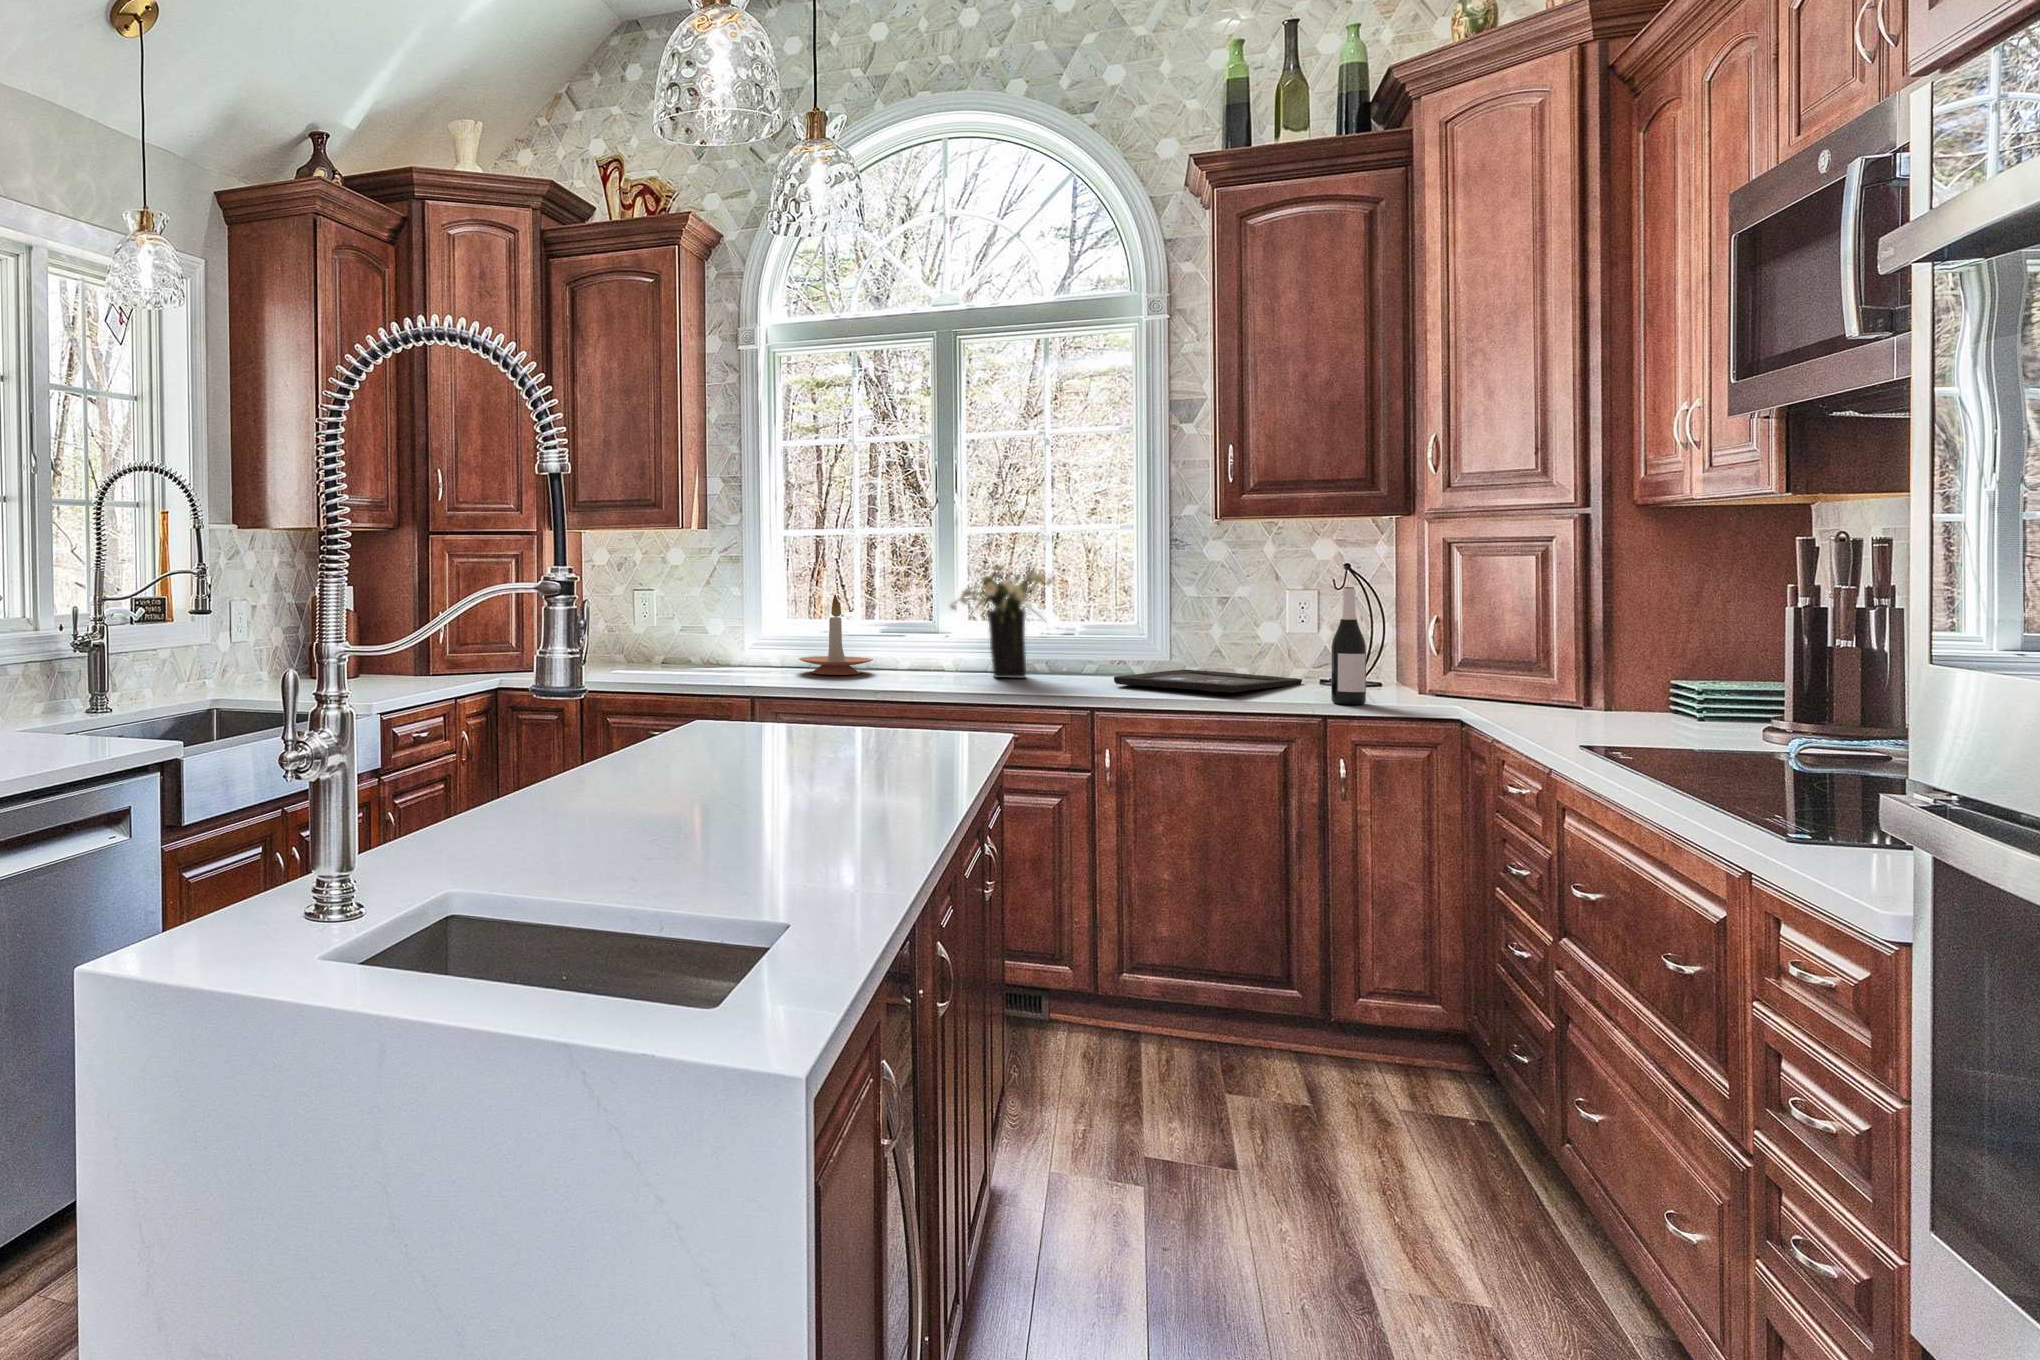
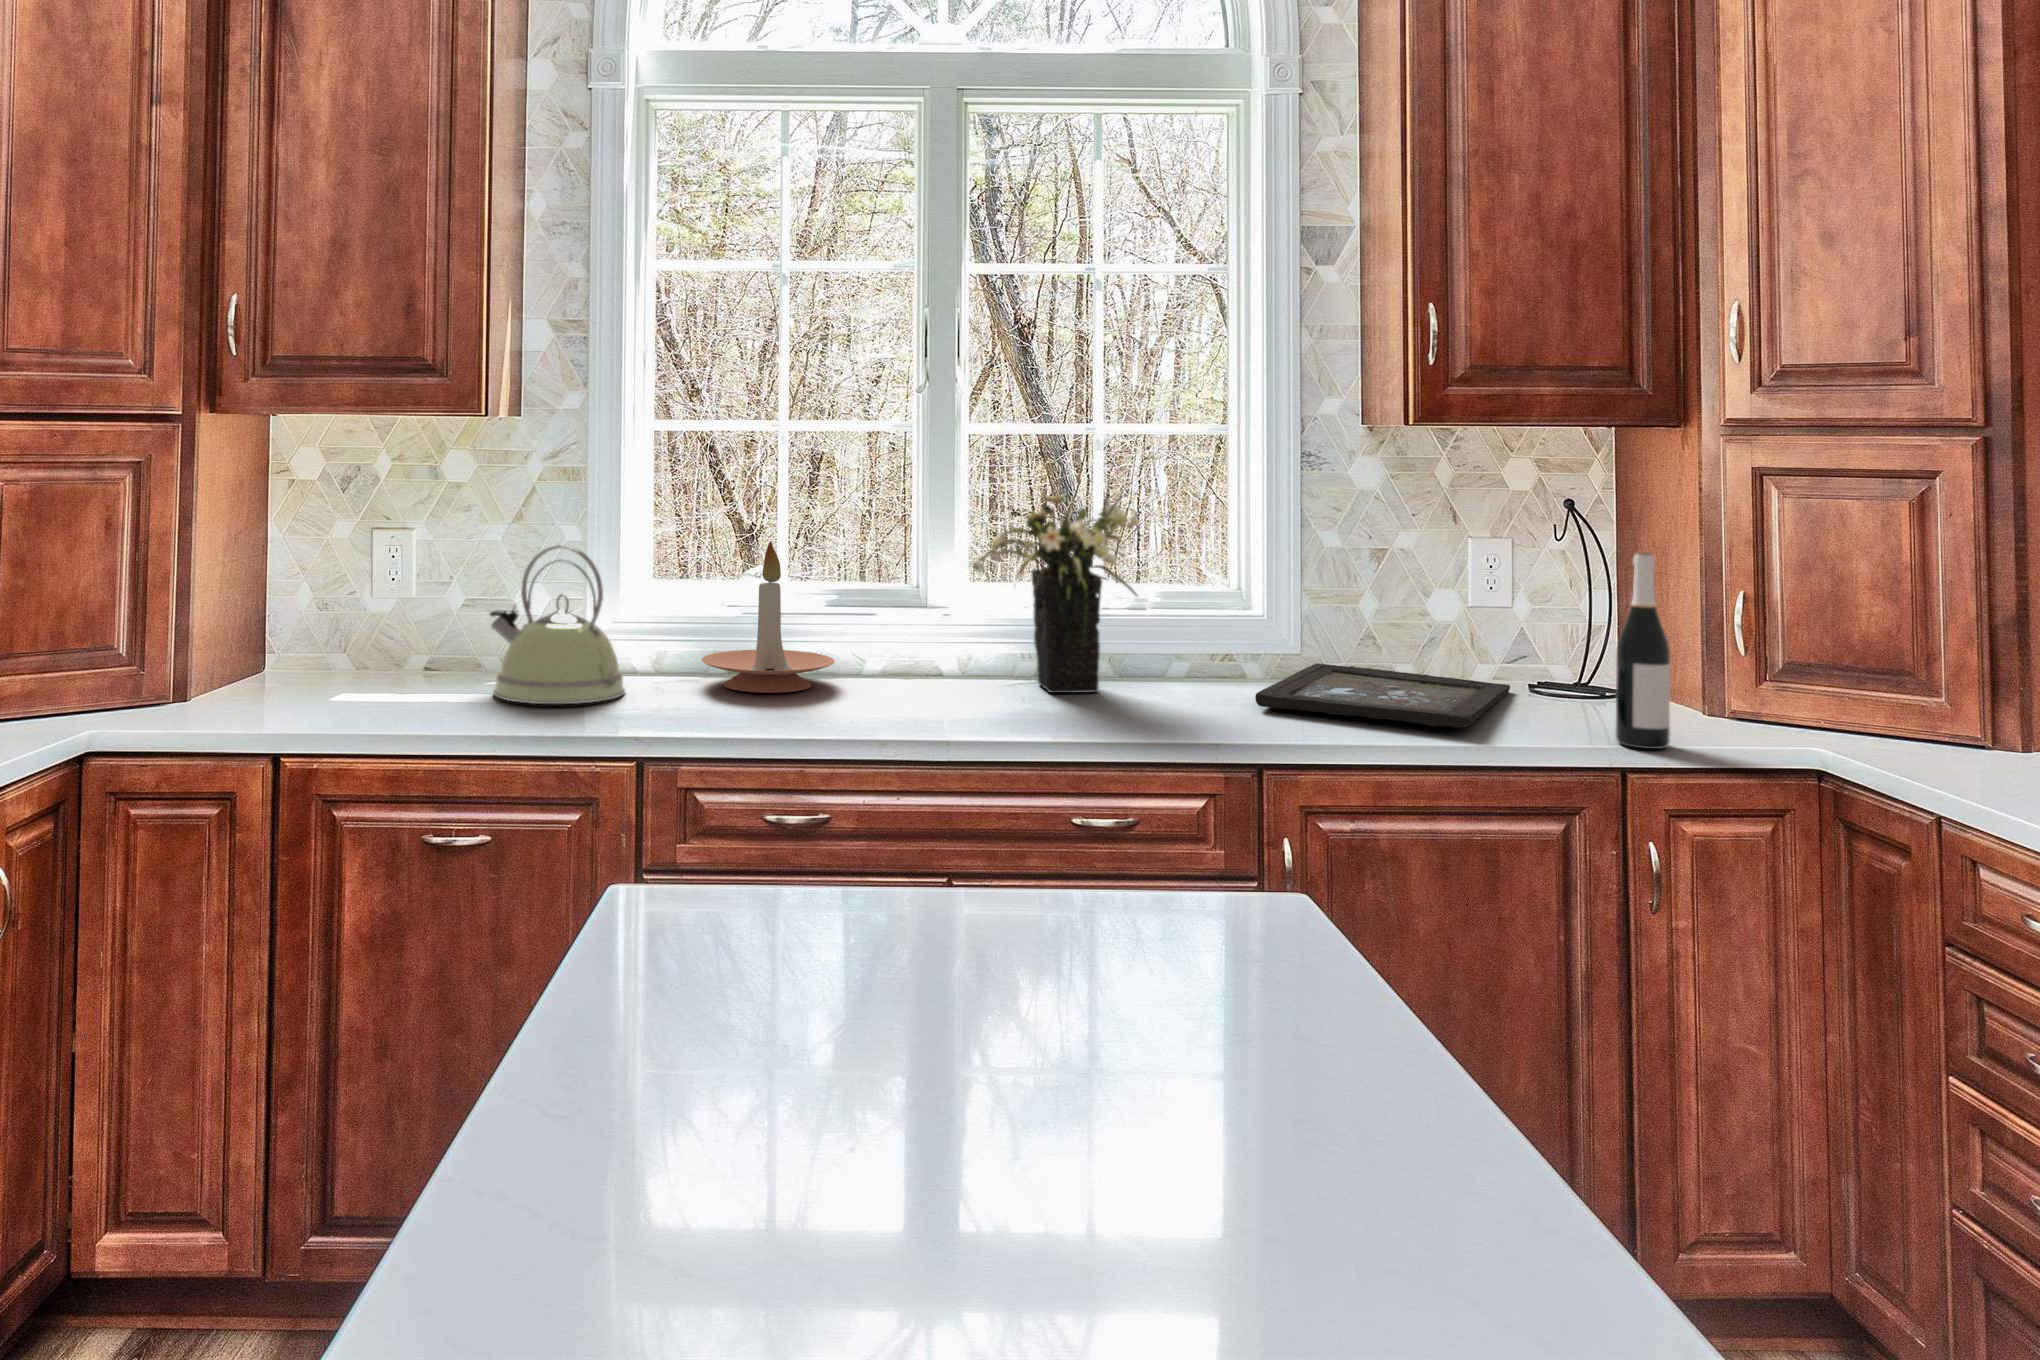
kettle: none [687,596,757,676] -> present [490,545,625,704]

